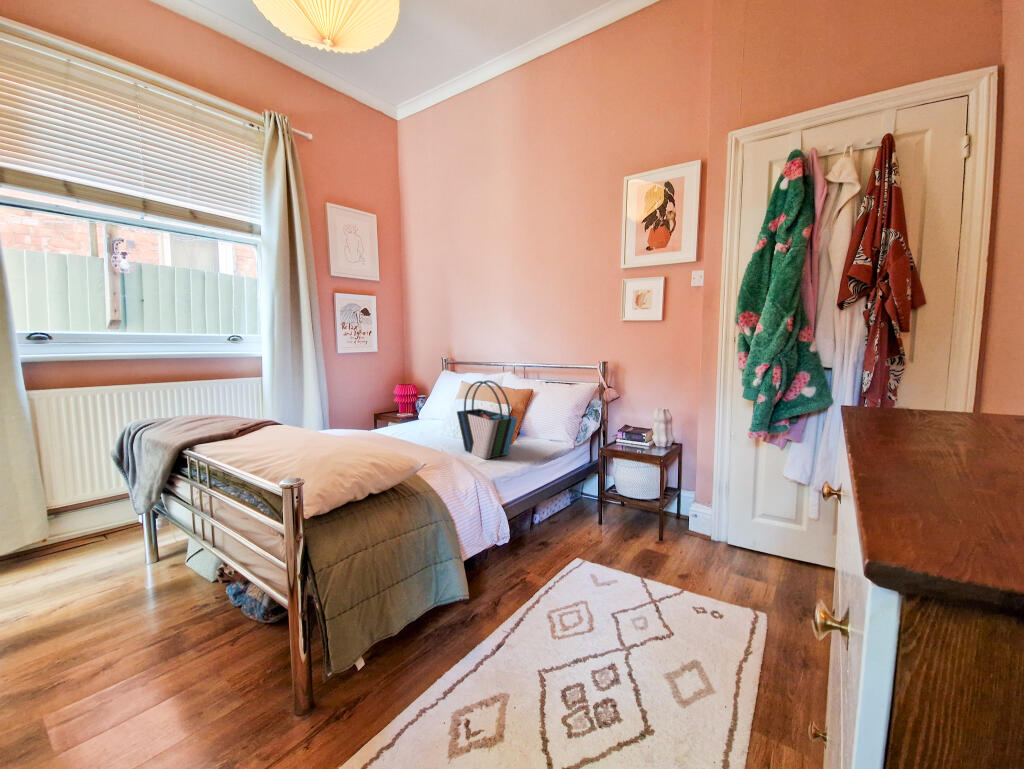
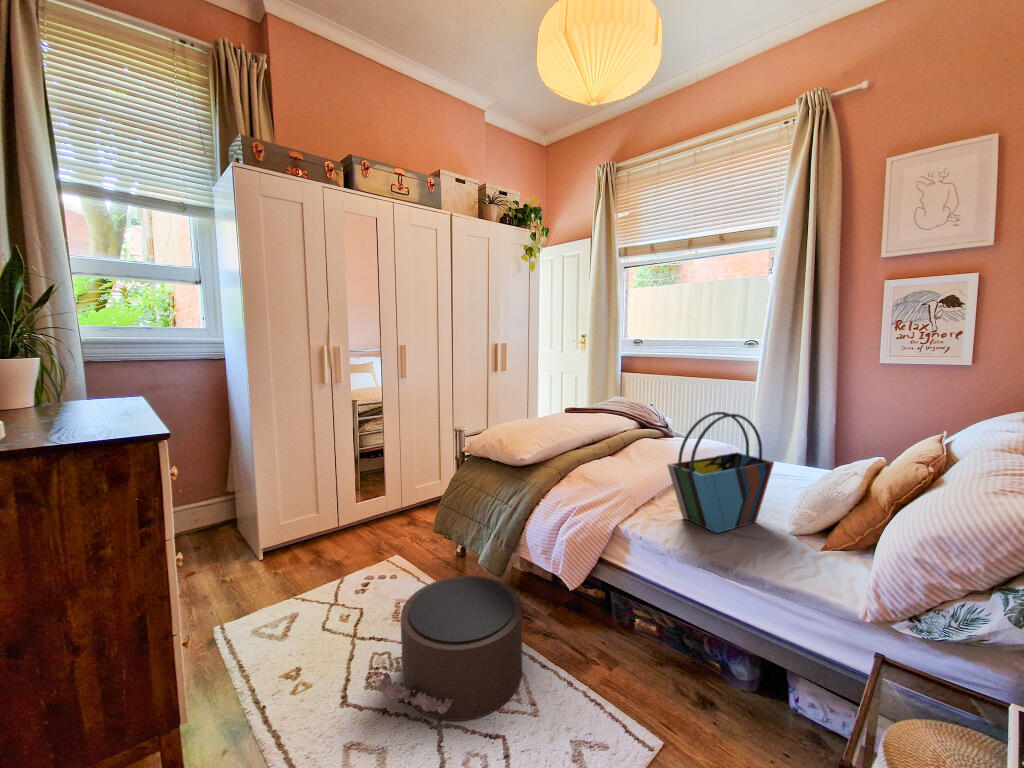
pouf: none [483,559,640,696] -> present [376,576,522,721]

